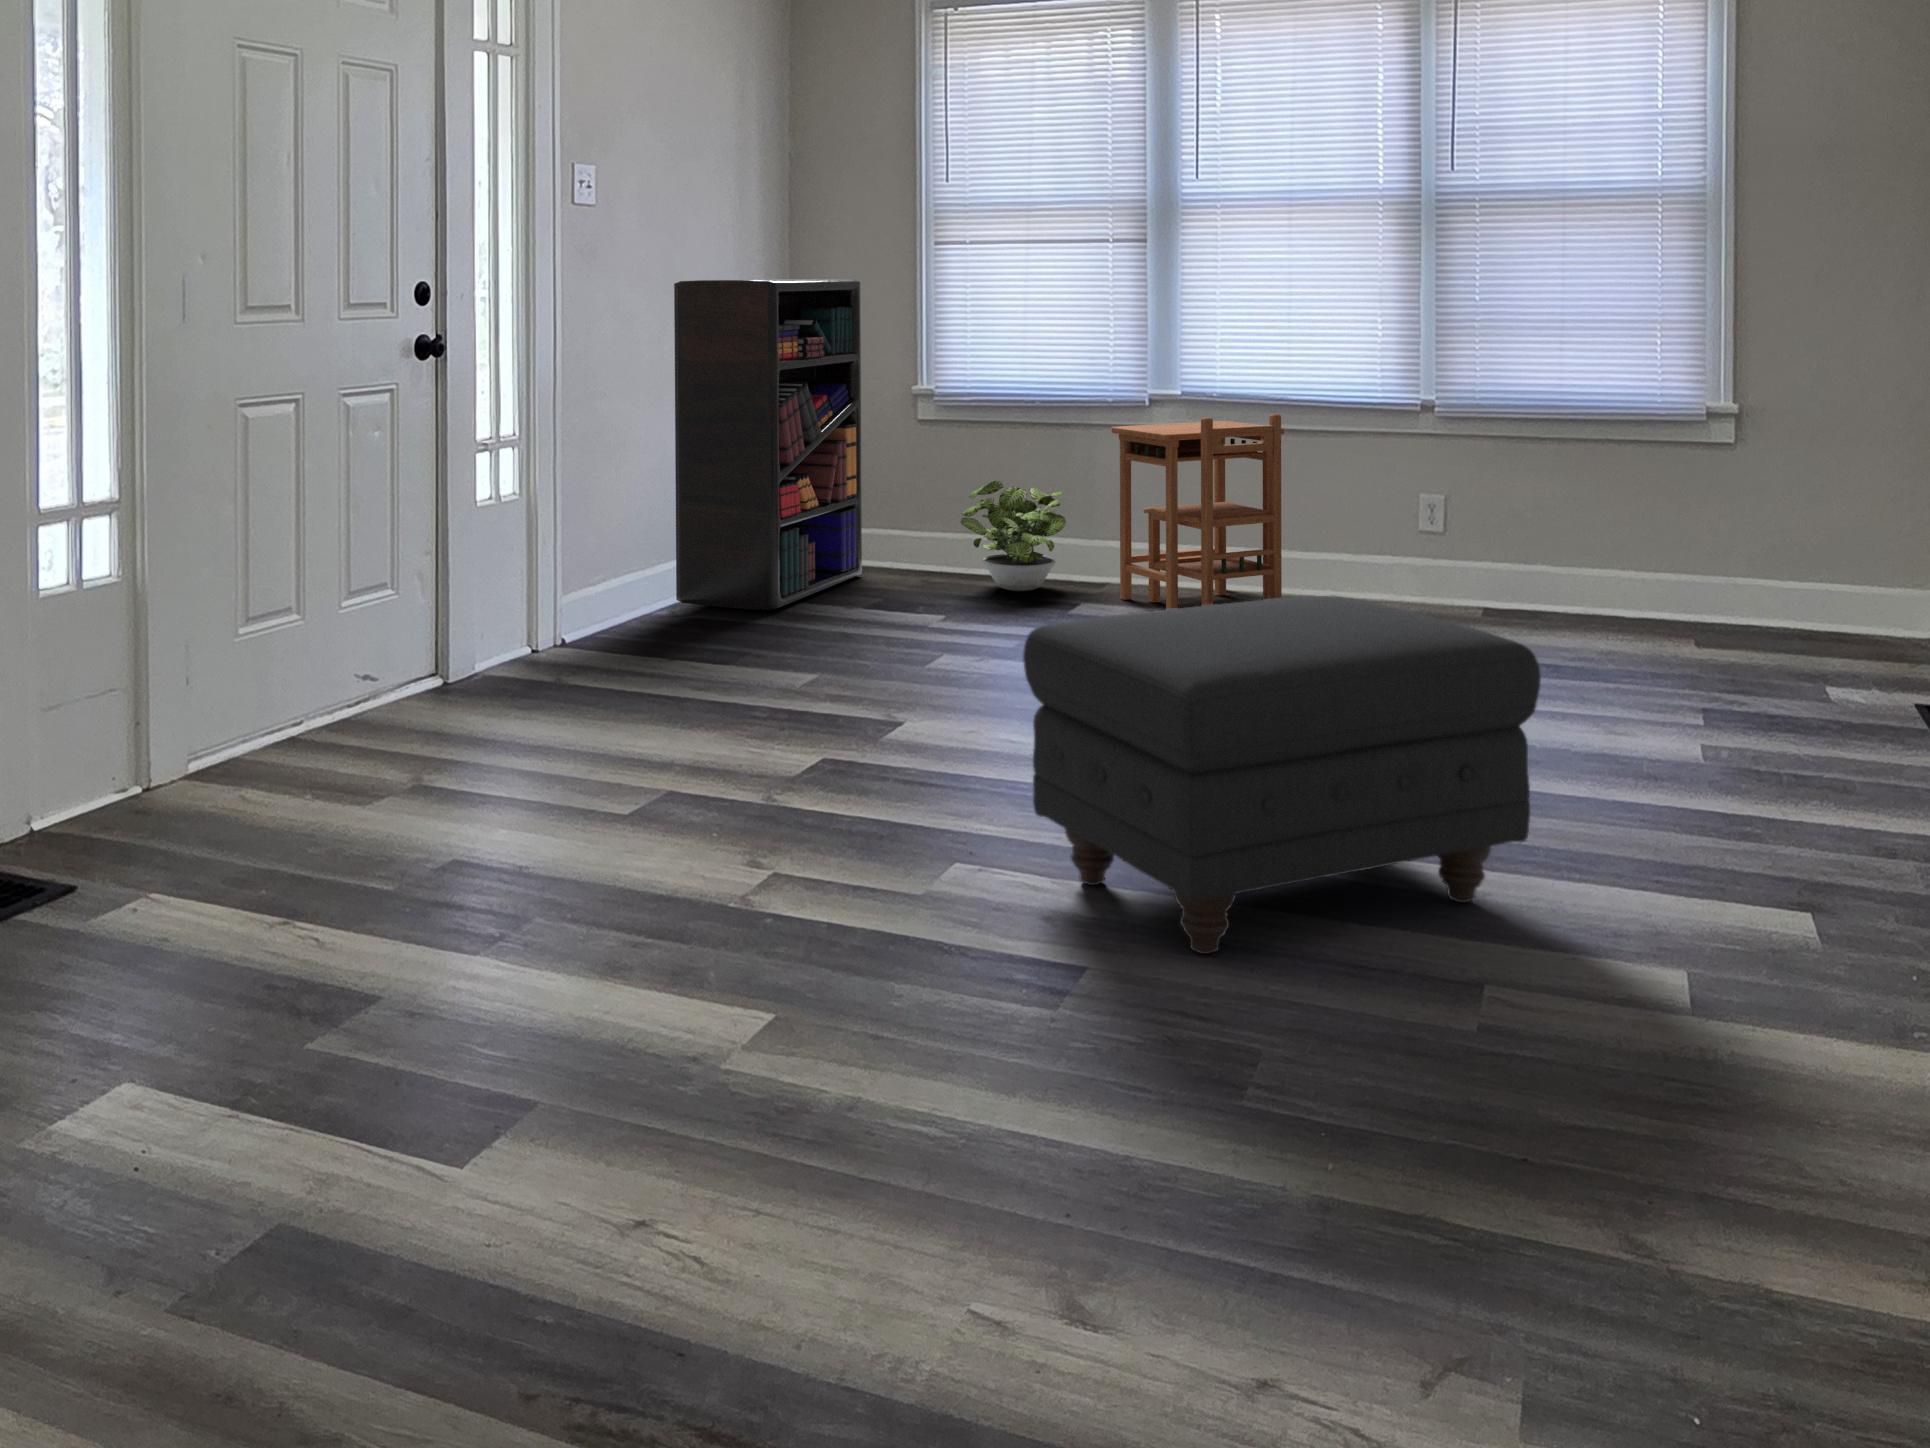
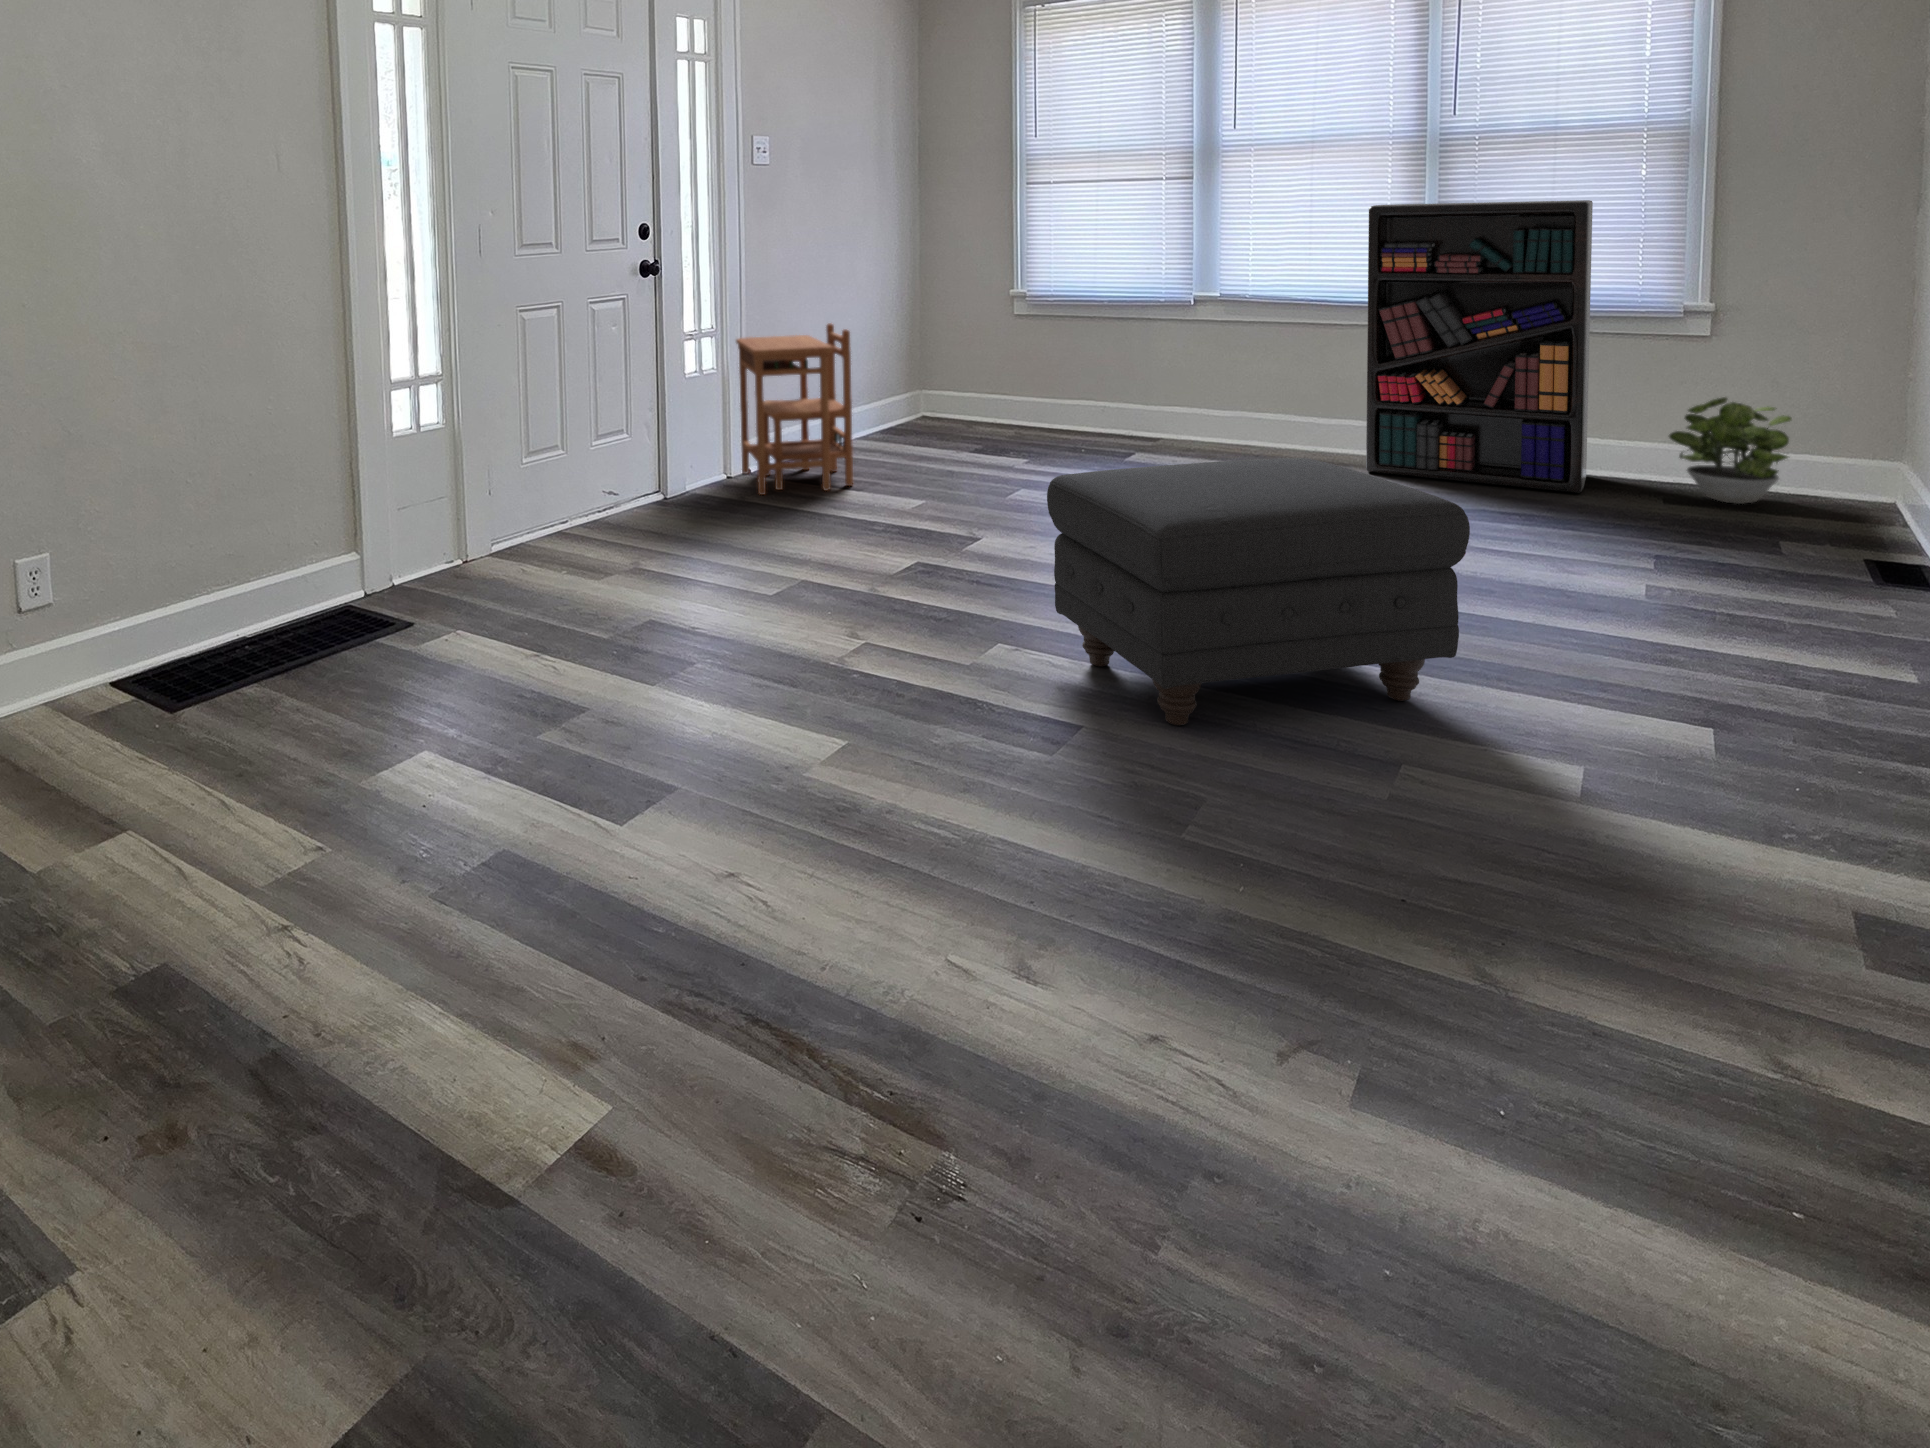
bookshelf: present [674,279,862,610] -> present [1366,200,1593,493]
side table: present [1111,414,1284,610] -> present [736,323,853,495]
potted plant: present [961,481,1066,591] -> present [1669,397,1792,504]

